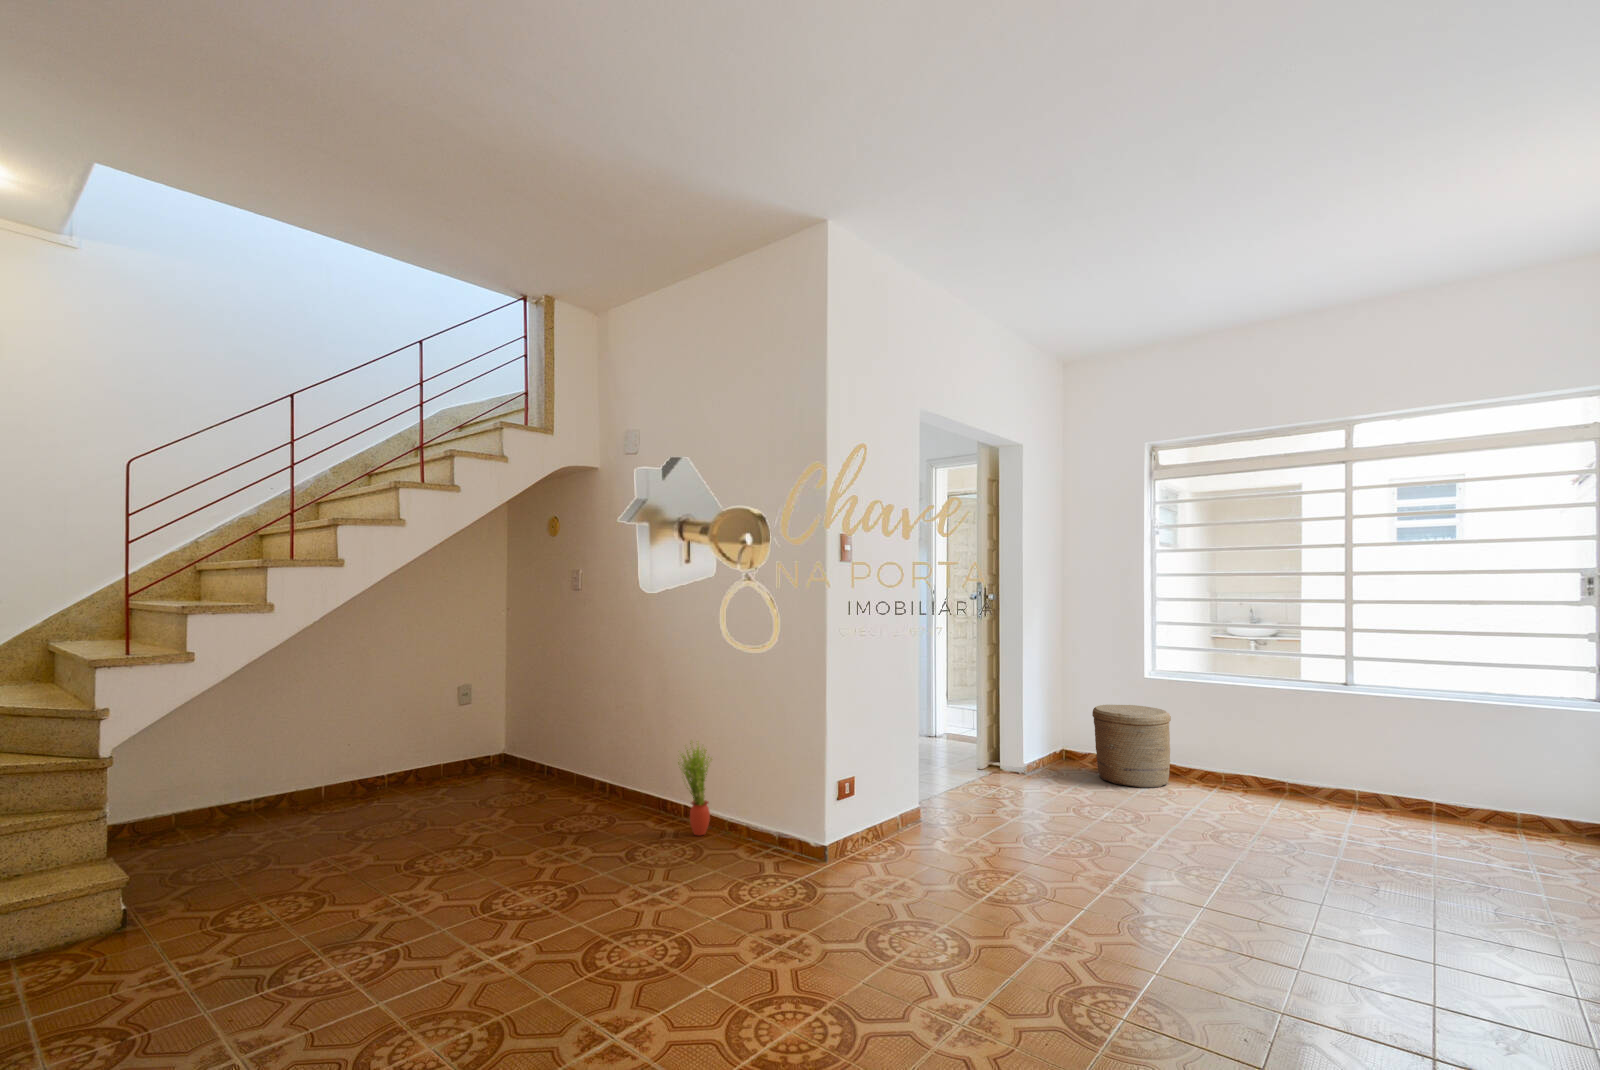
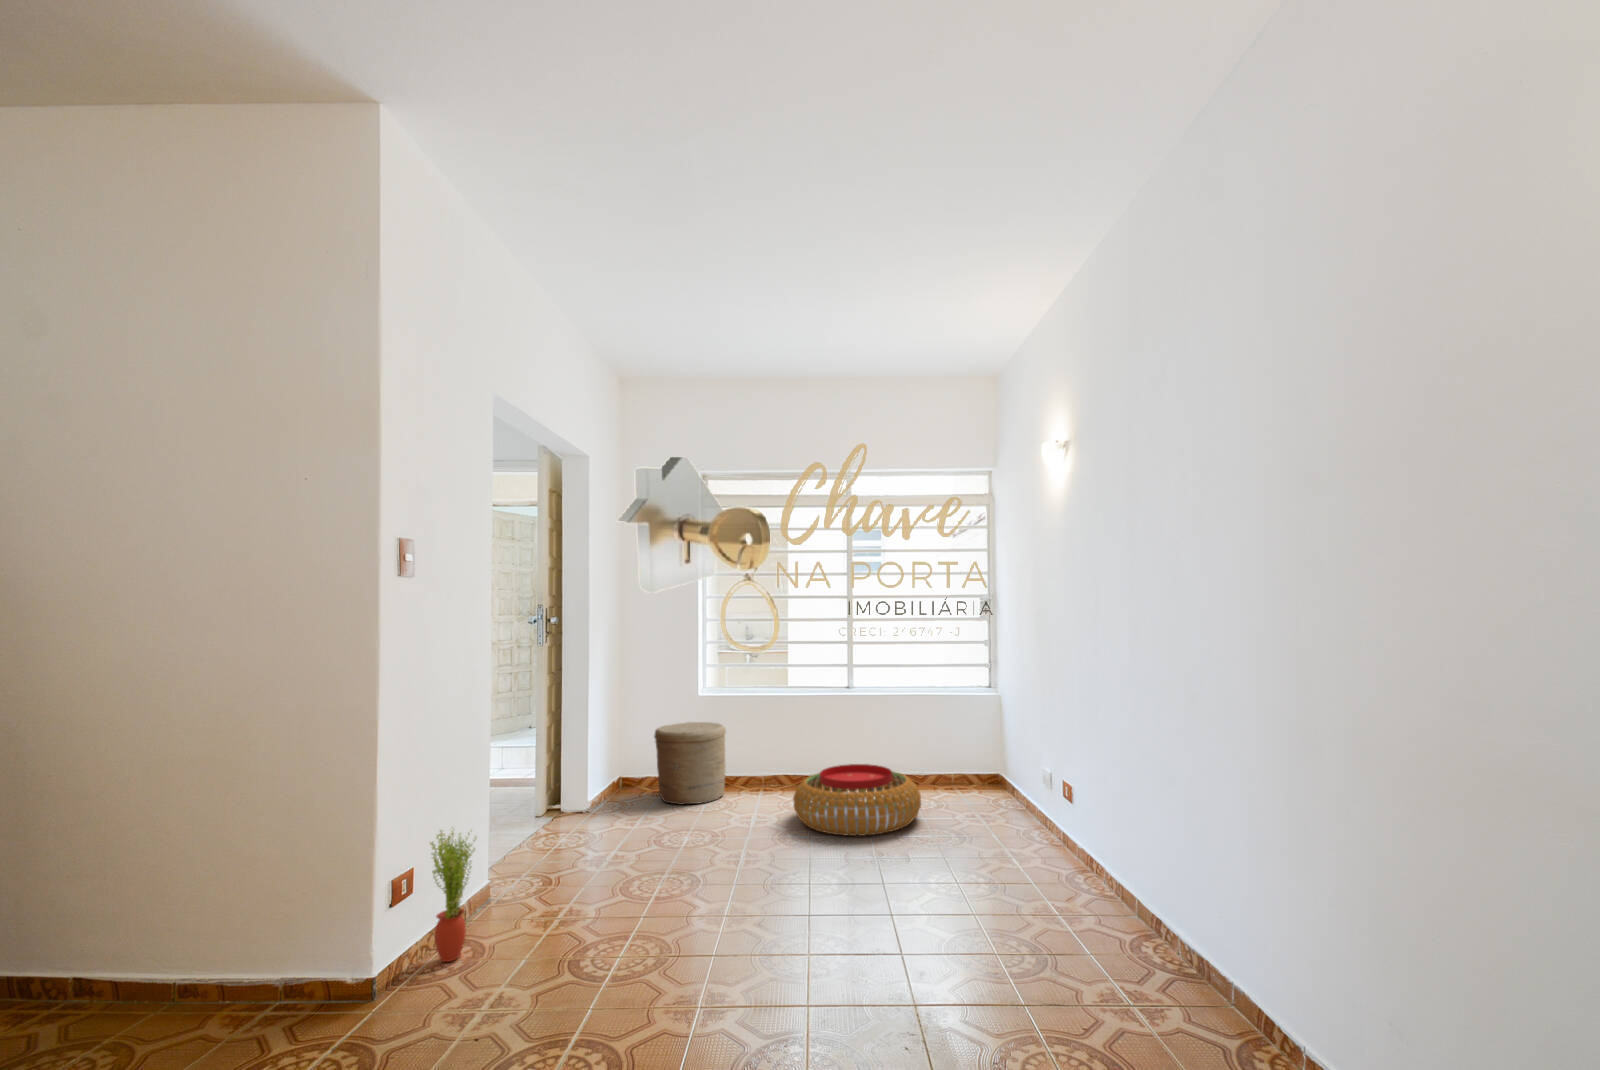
potted plant: present [678,741,712,835] -> present [430,831,476,962]
pouf: none [1230,774,1404,859] -> present [793,764,921,836]

